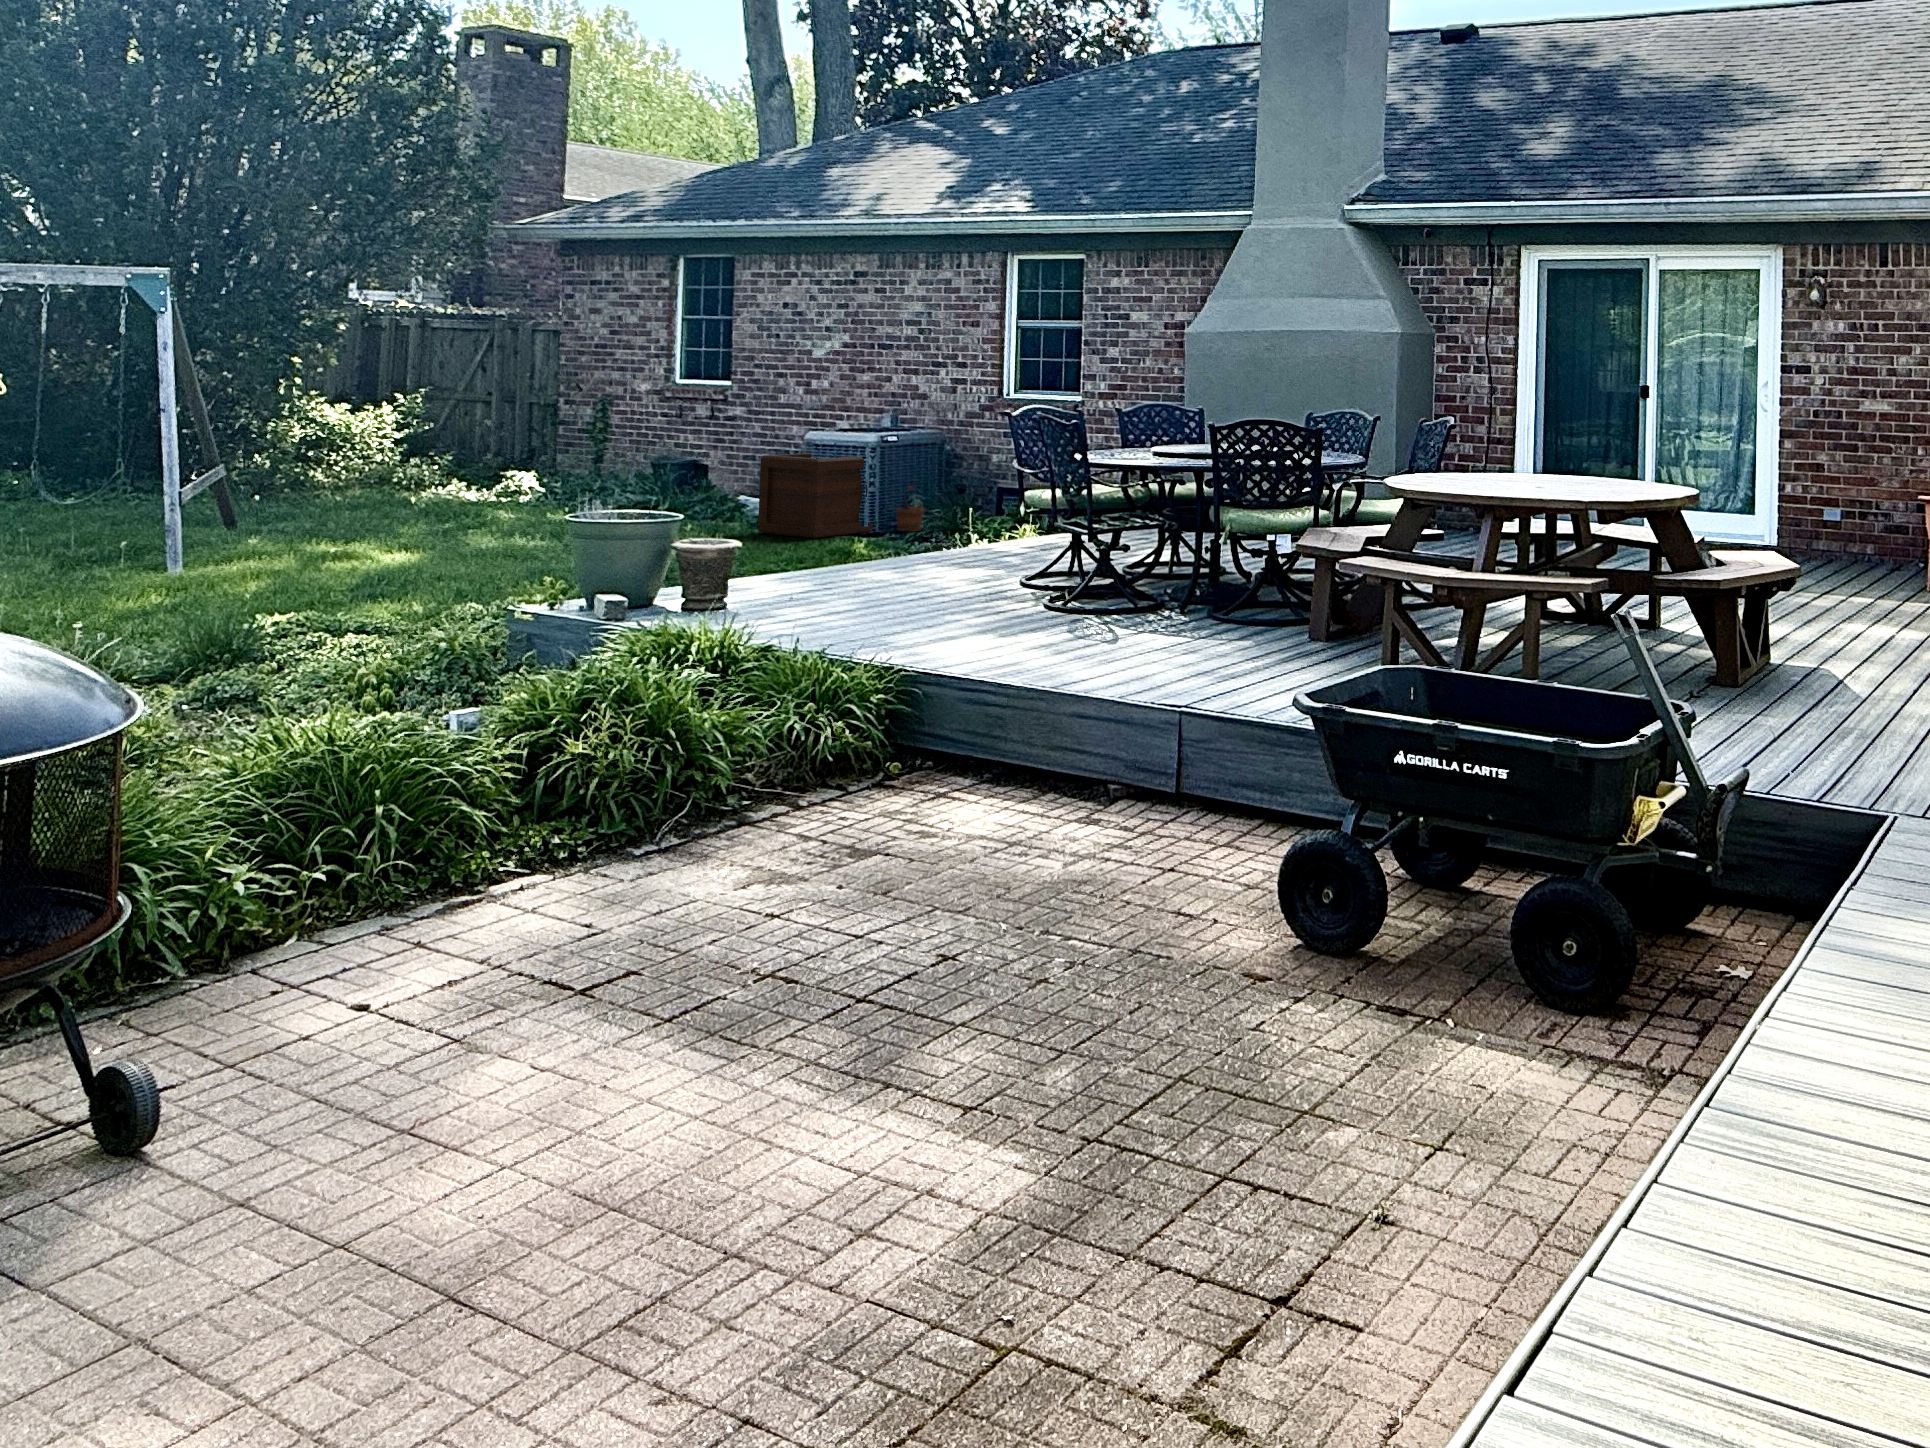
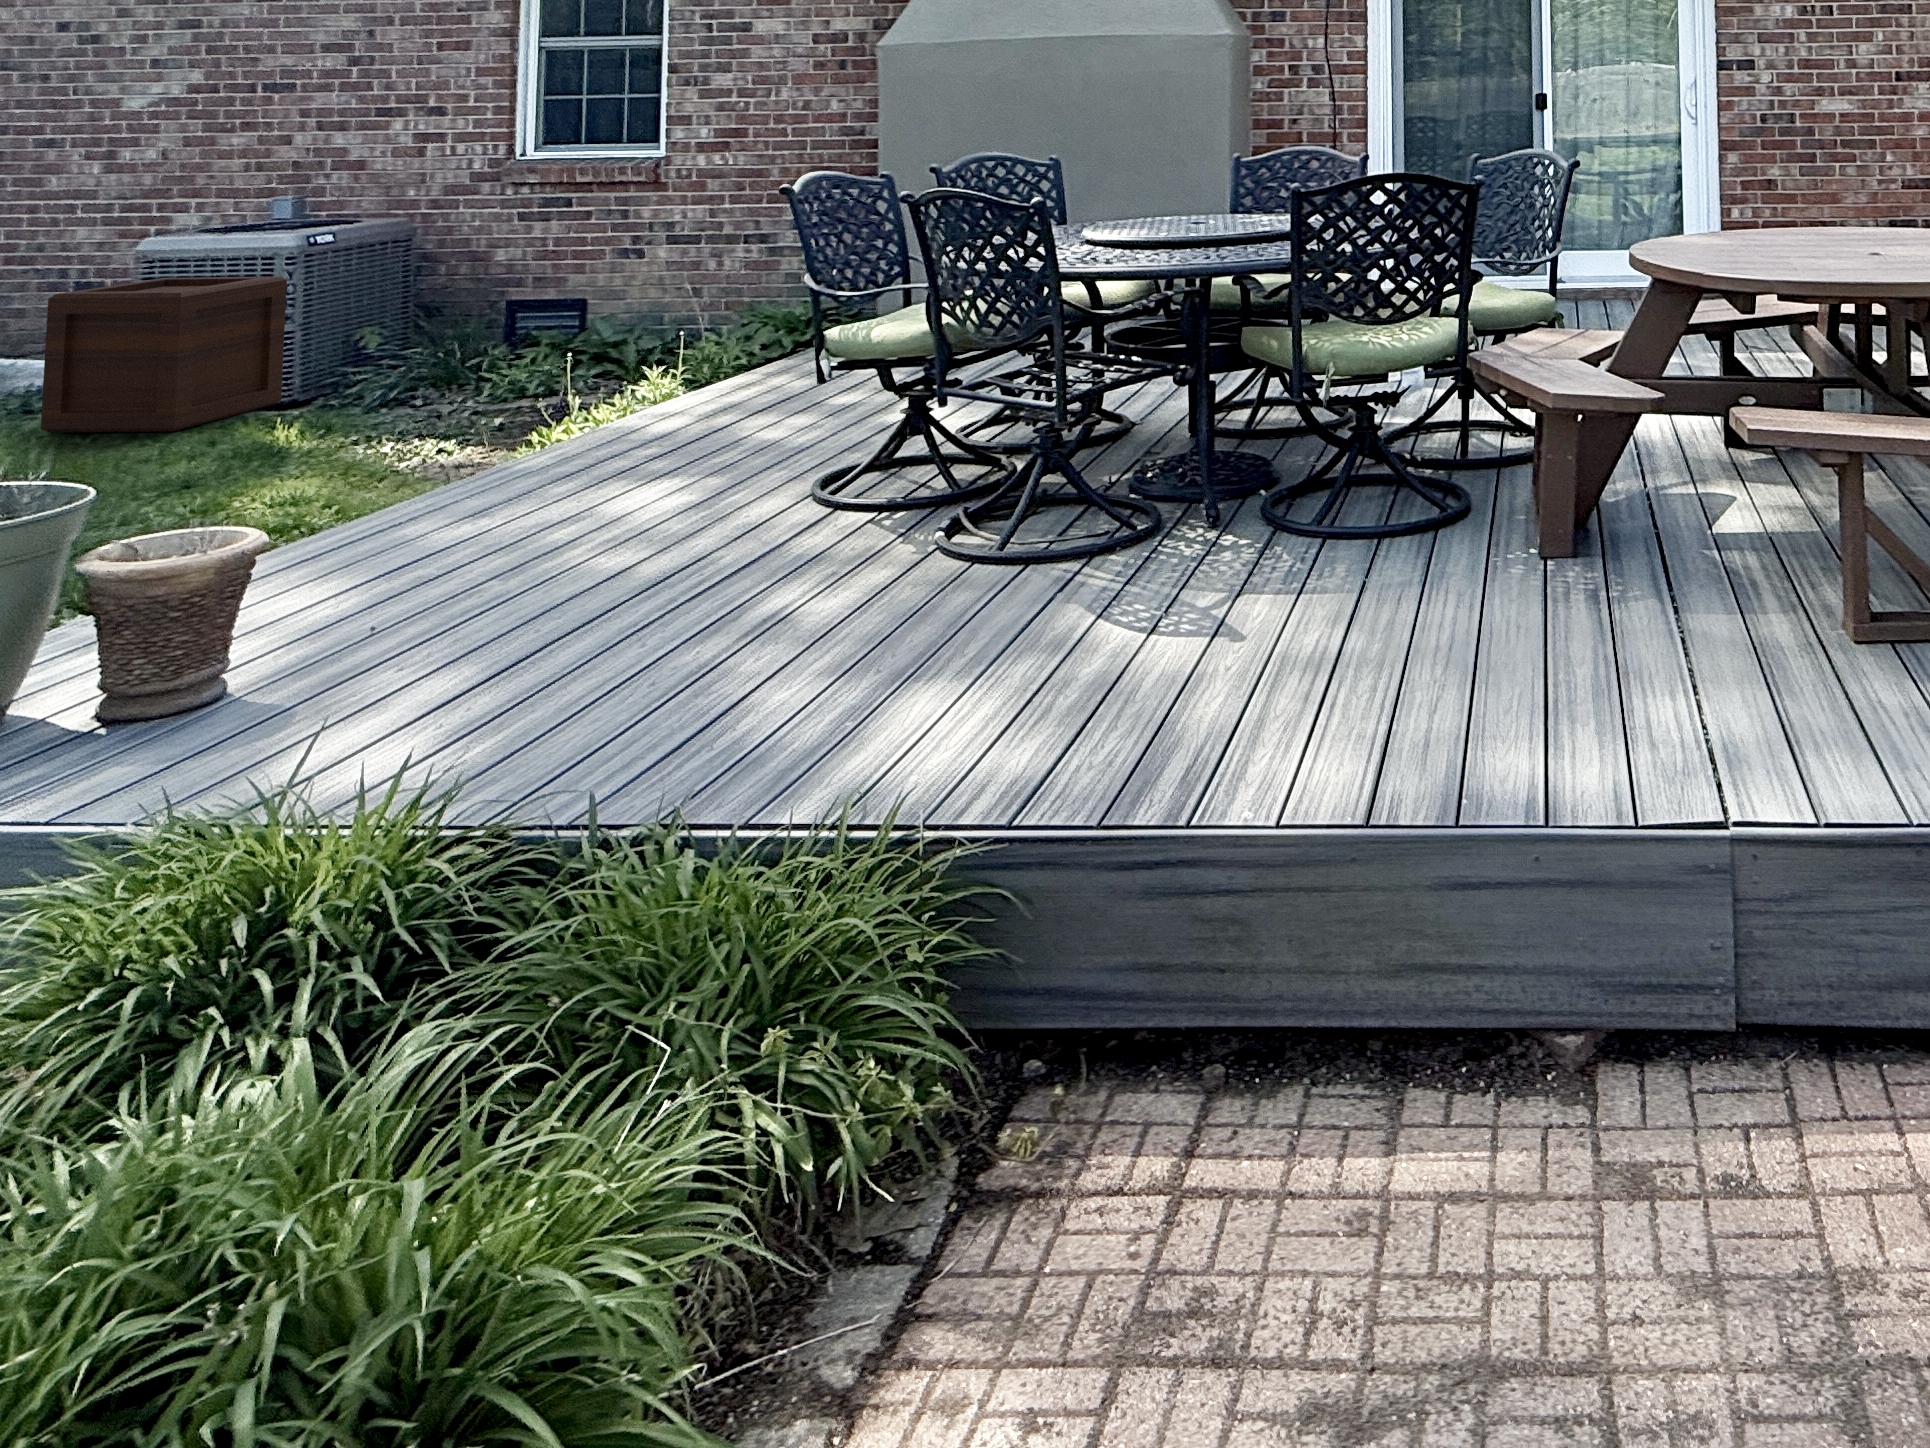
wooden bucket: present [896,487,924,531] -> none [327,320,380,397]

